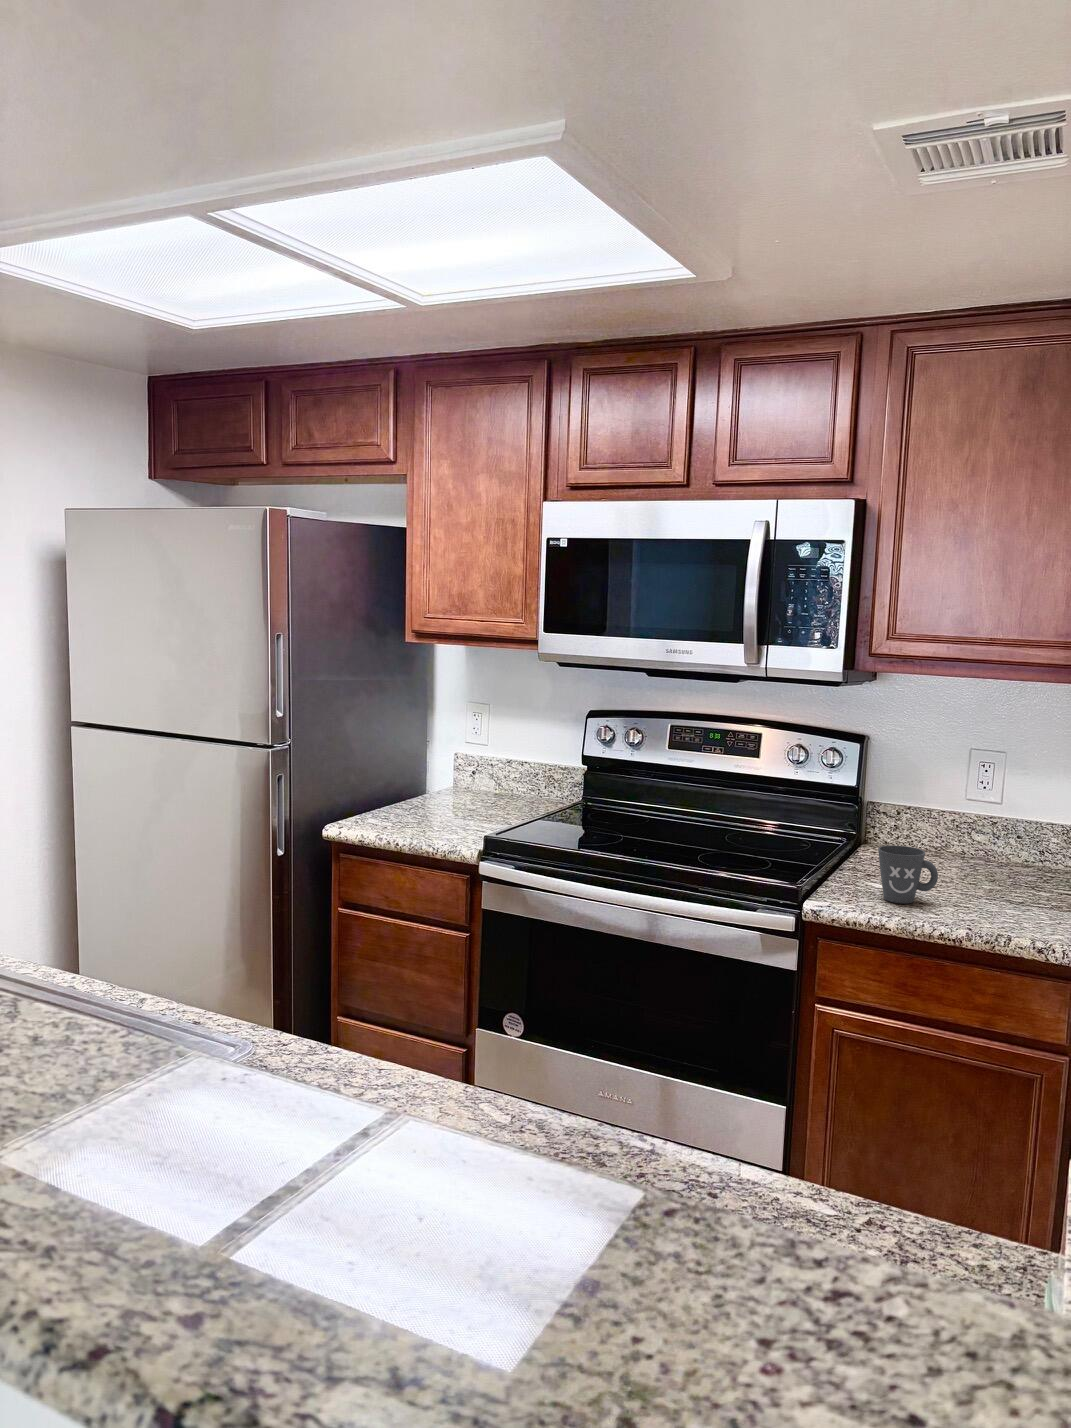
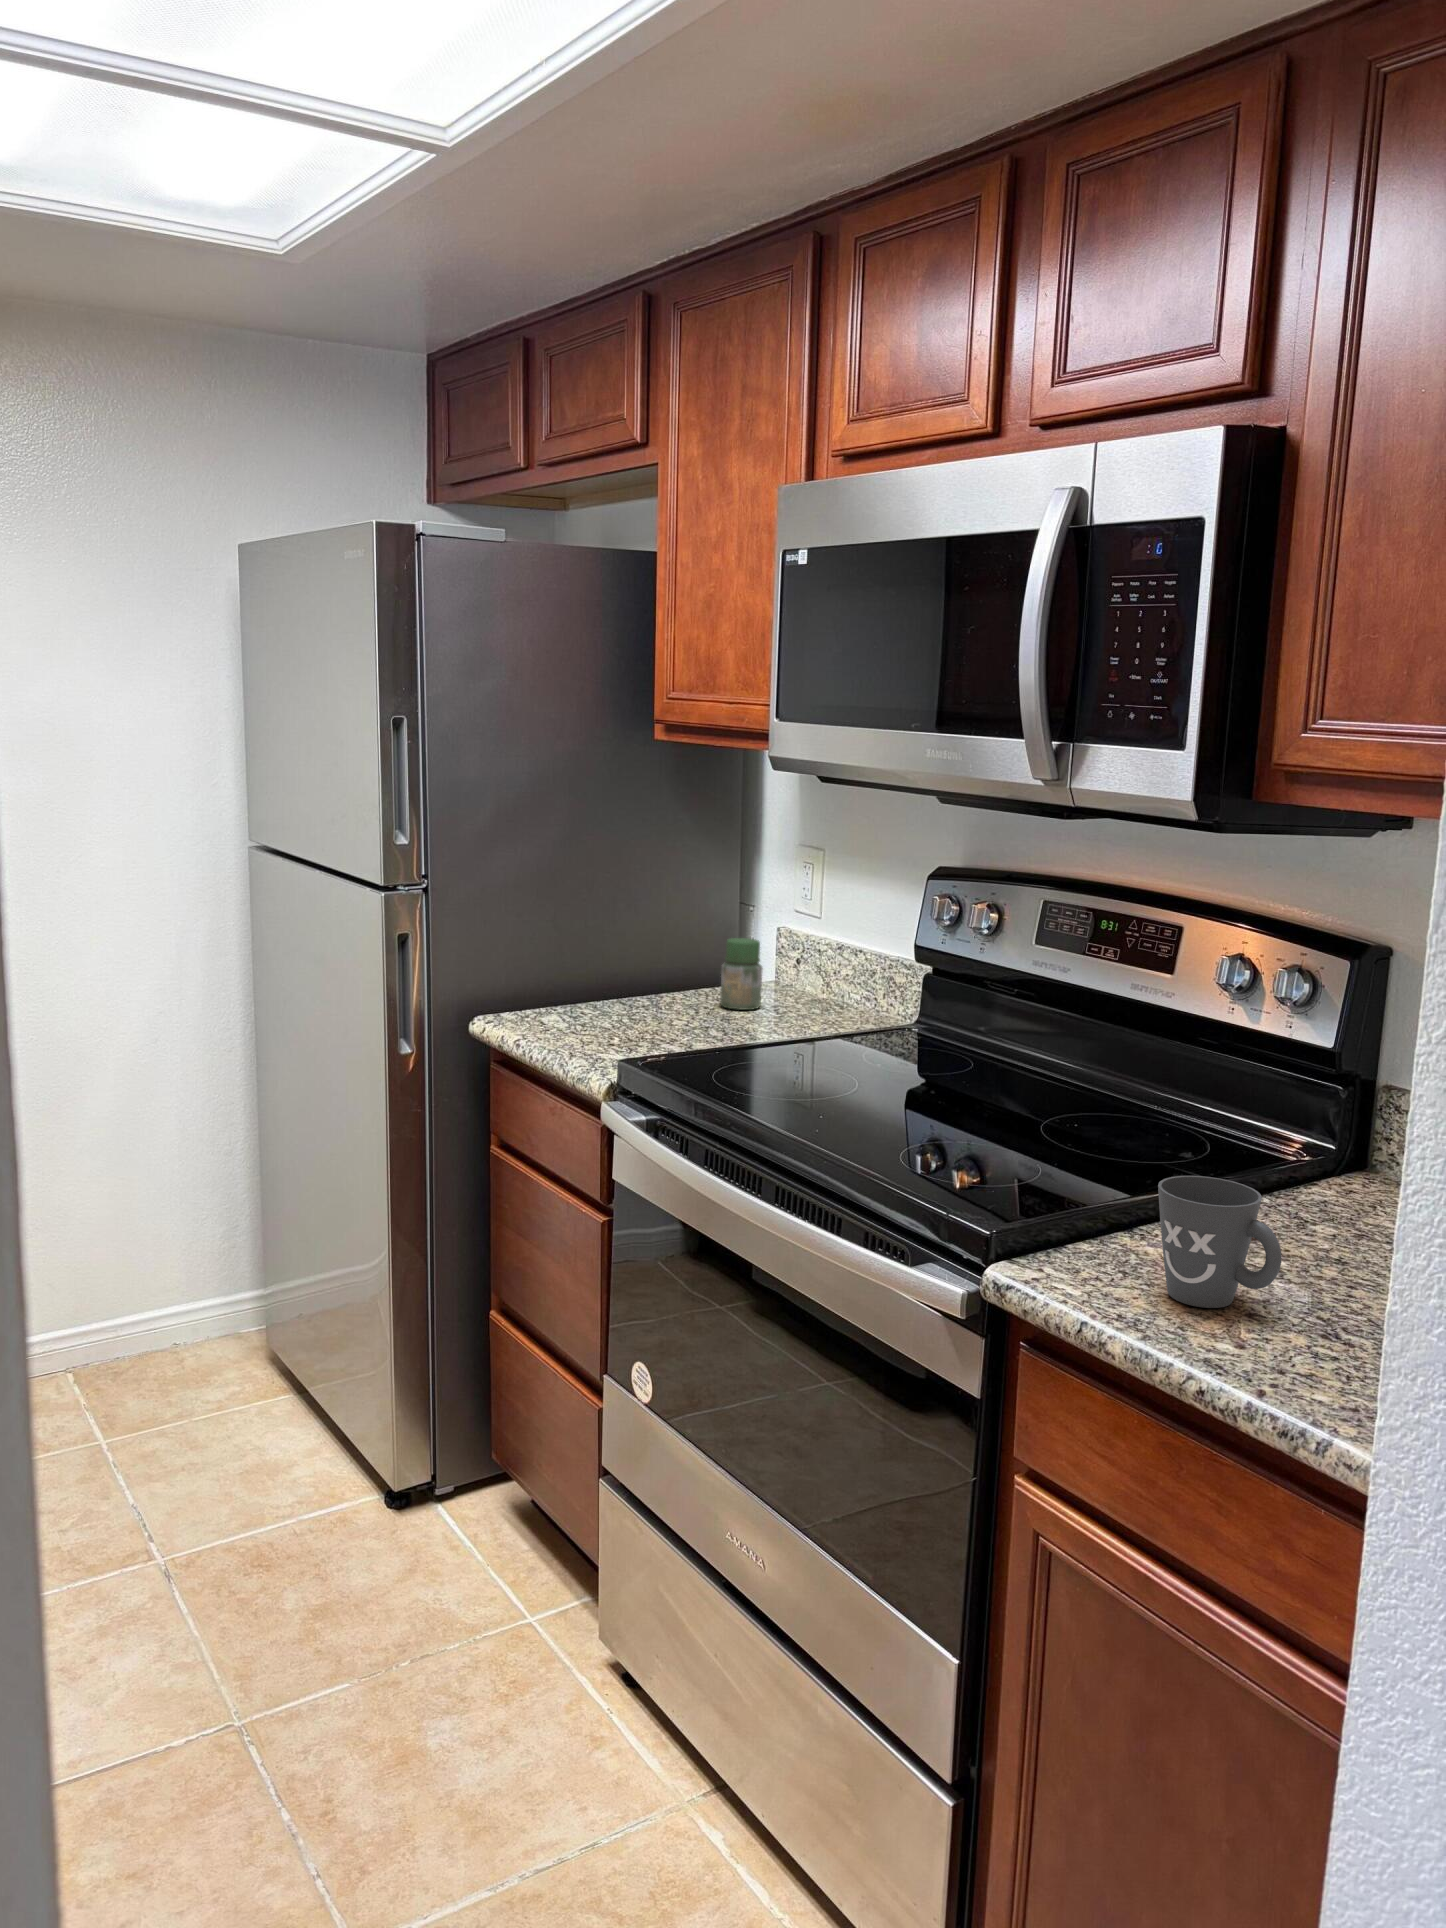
jar: none [446,761,471,805] -> present [720,938,763,1010]

